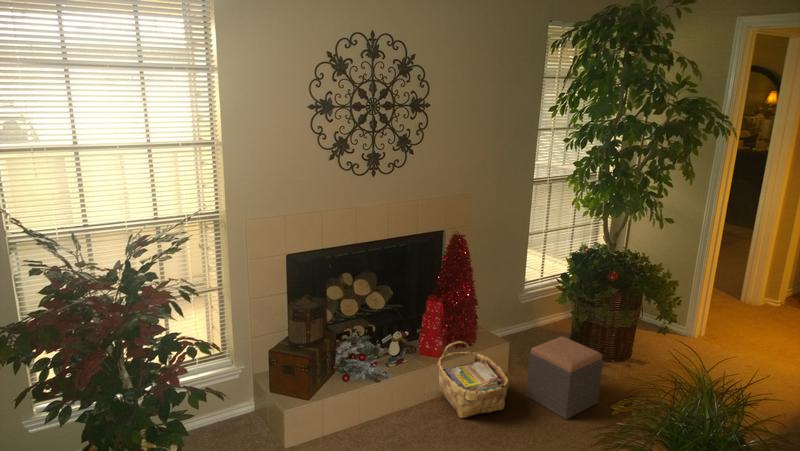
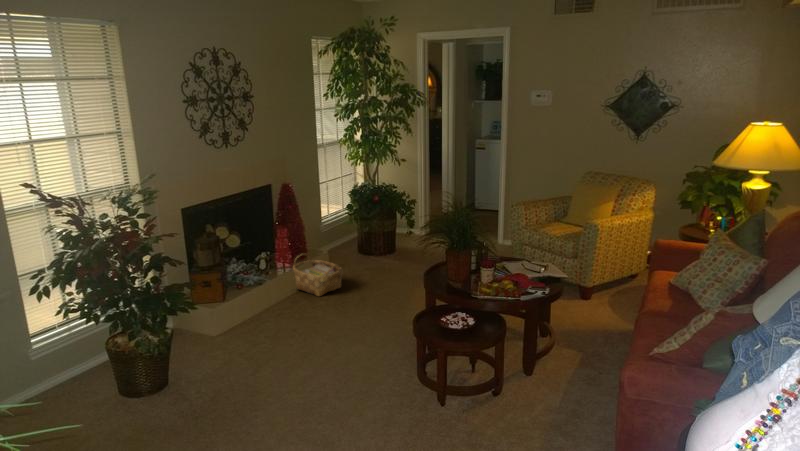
footstool: present [526,336,603,419] -> none [349,238,392,282]

